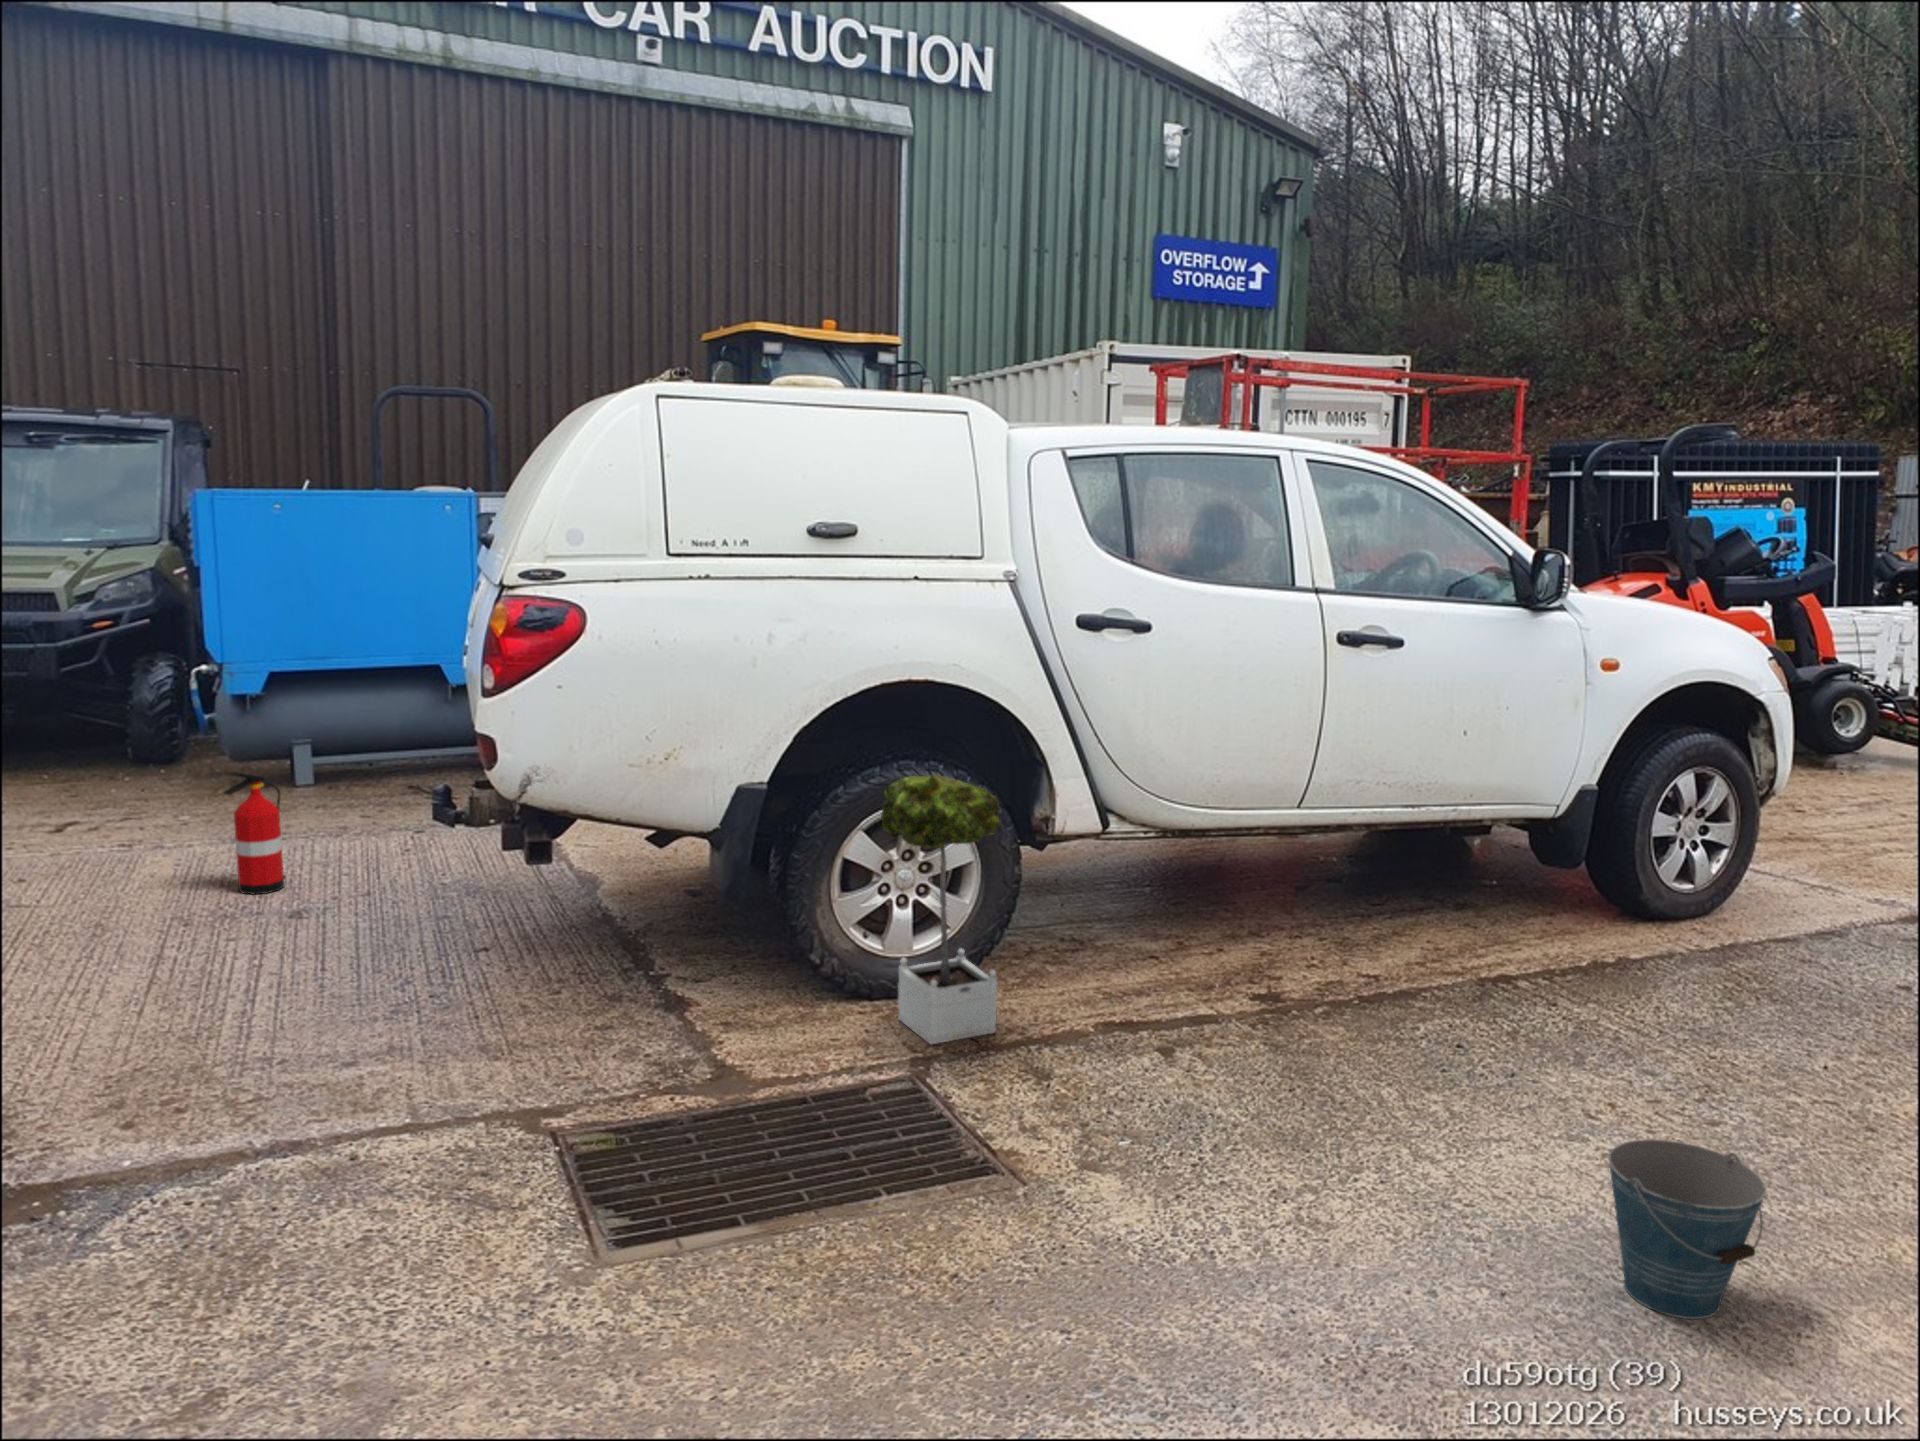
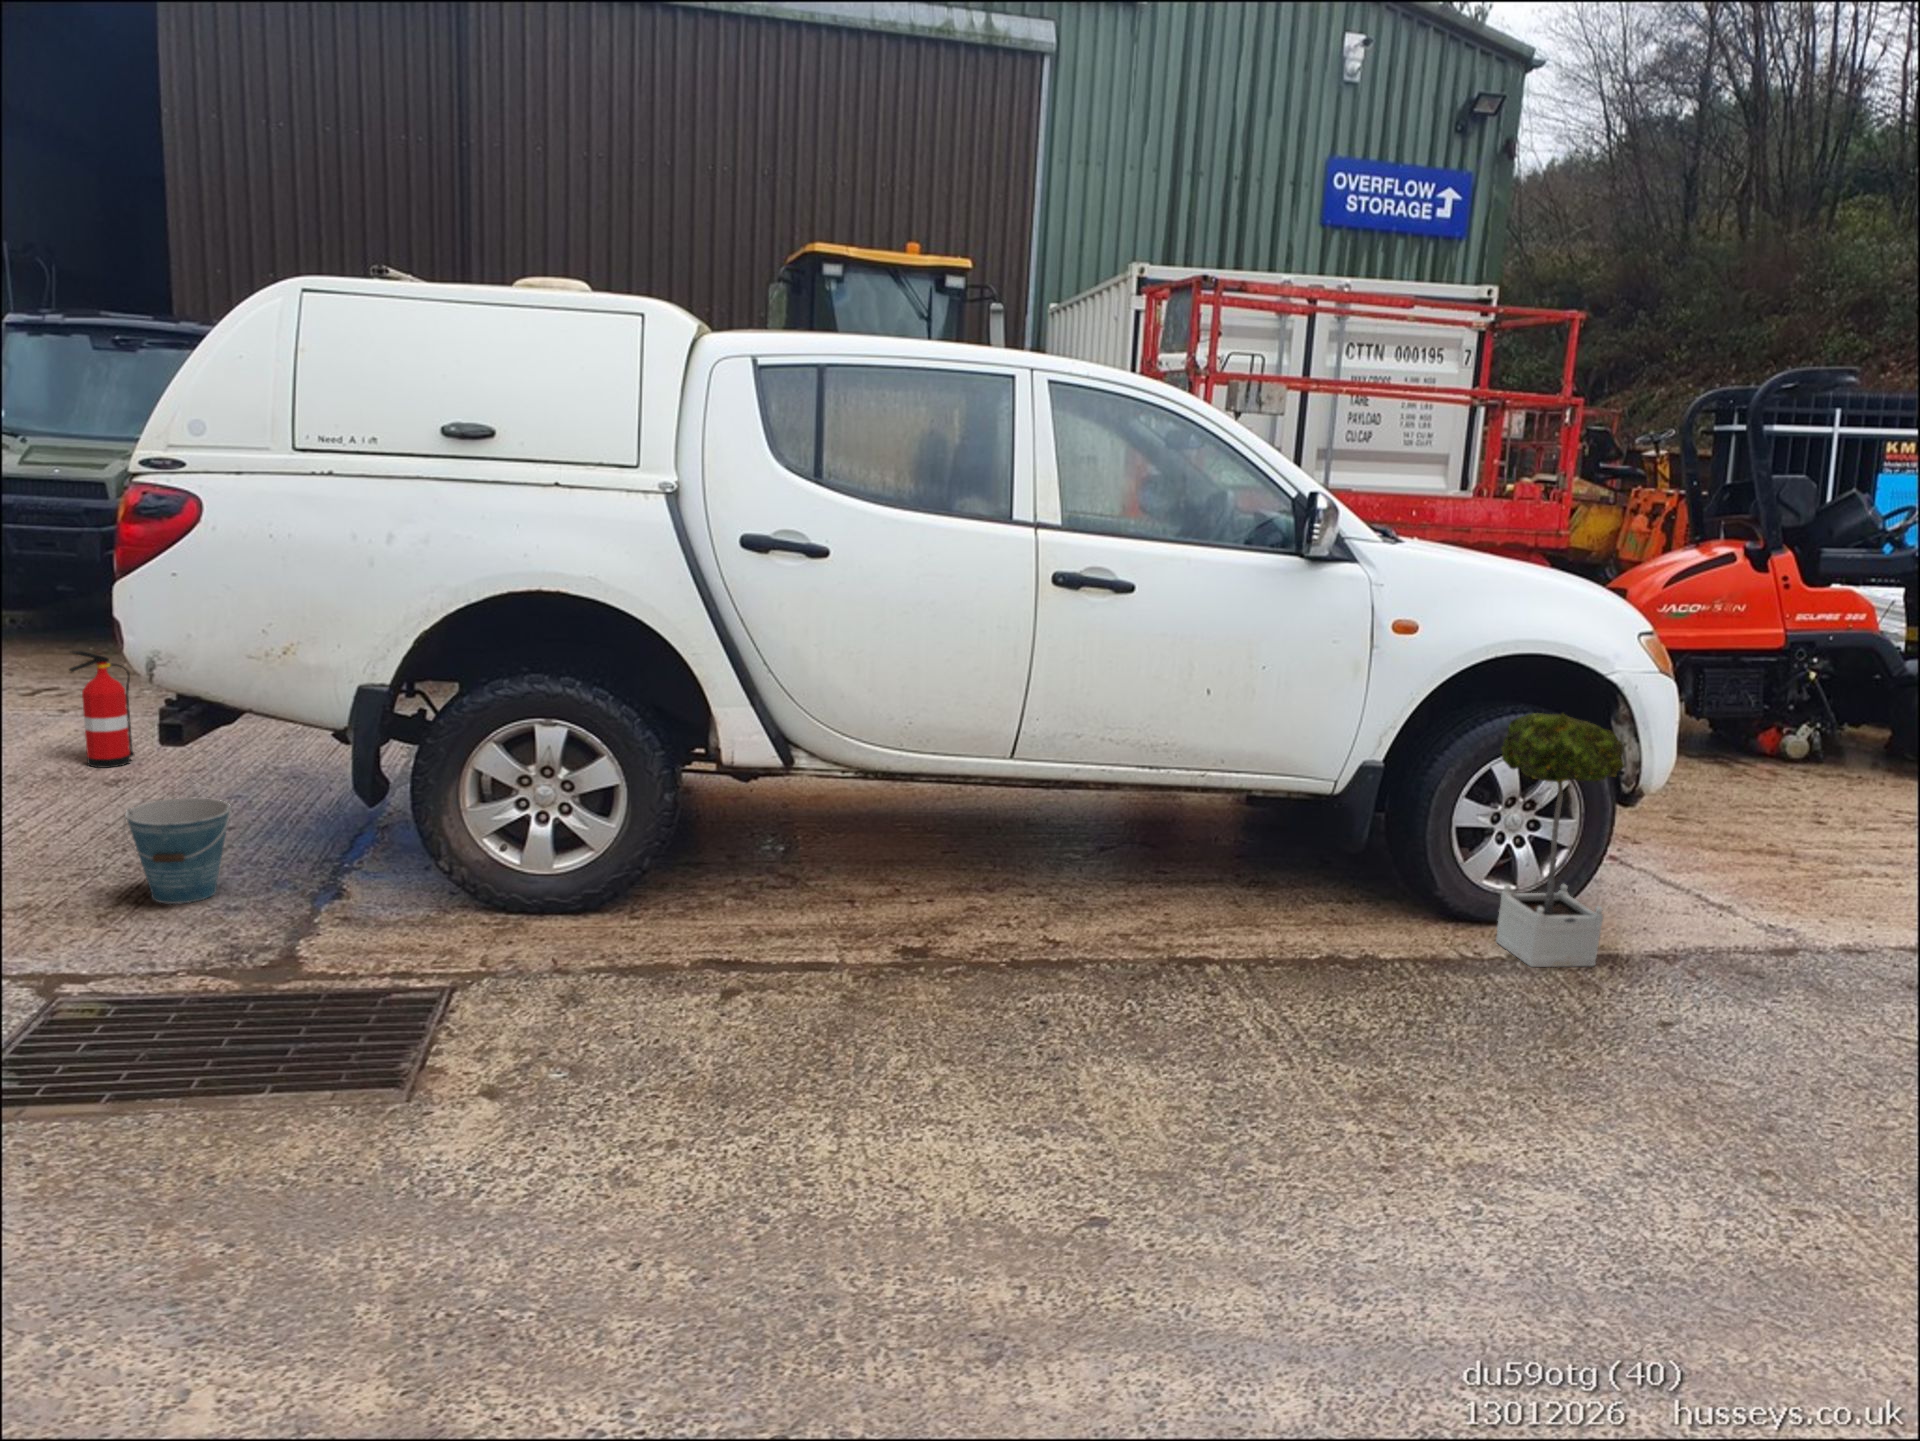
potted tree: present [881,775,1000,1044] -> present [1496,713,1624,967]
bucket: present [1609,1139,1766,1319] -> present [125,798,231,904]

